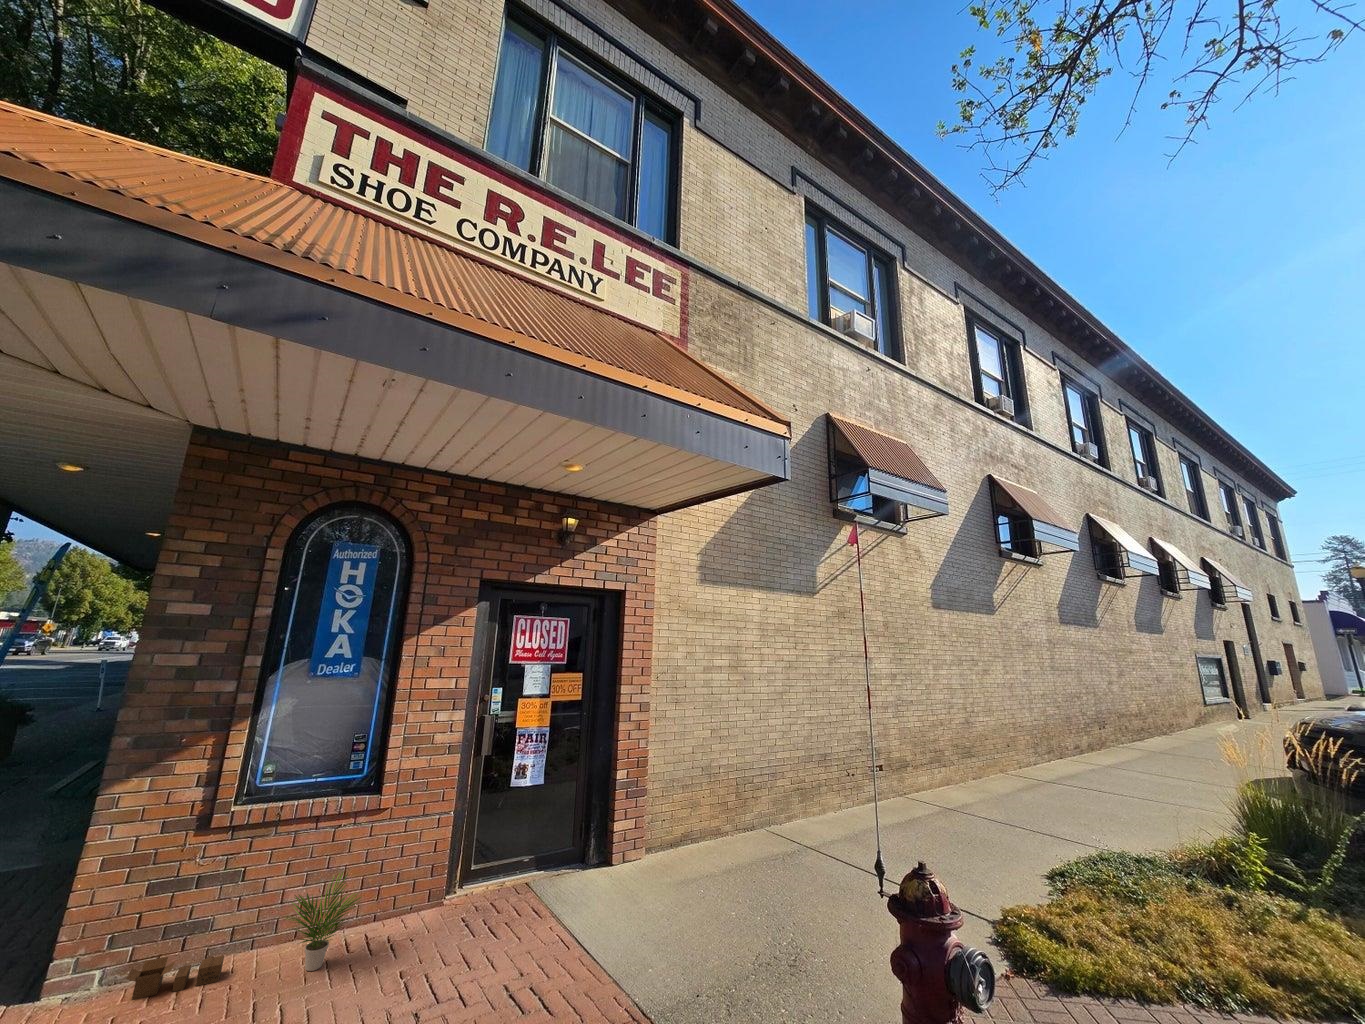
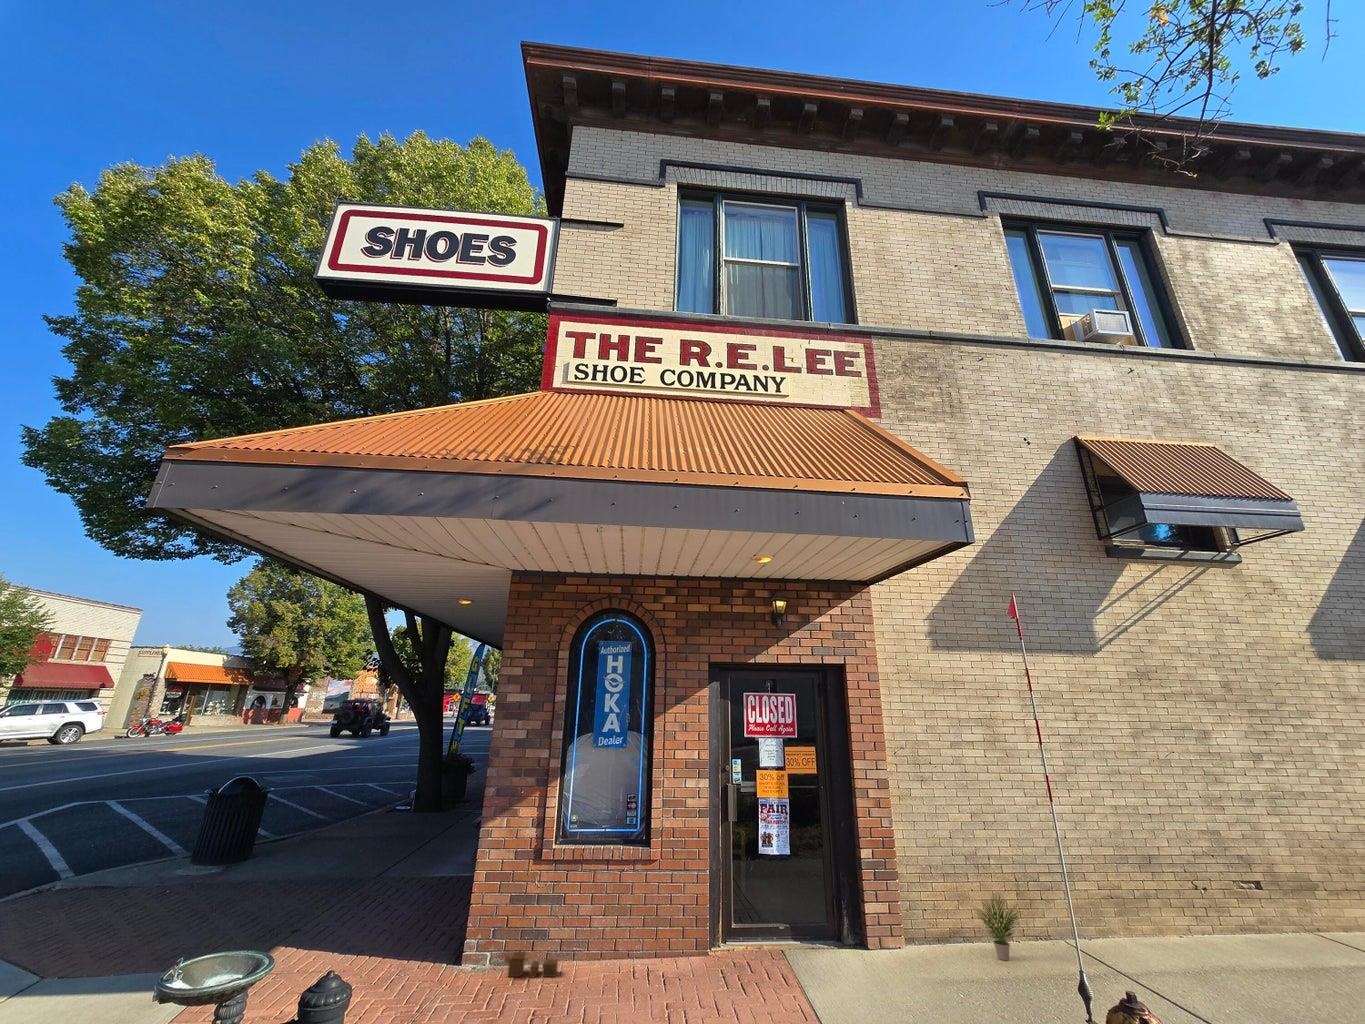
potted plant: present [286,873,361,971] -> present [972,895,1018,961]

